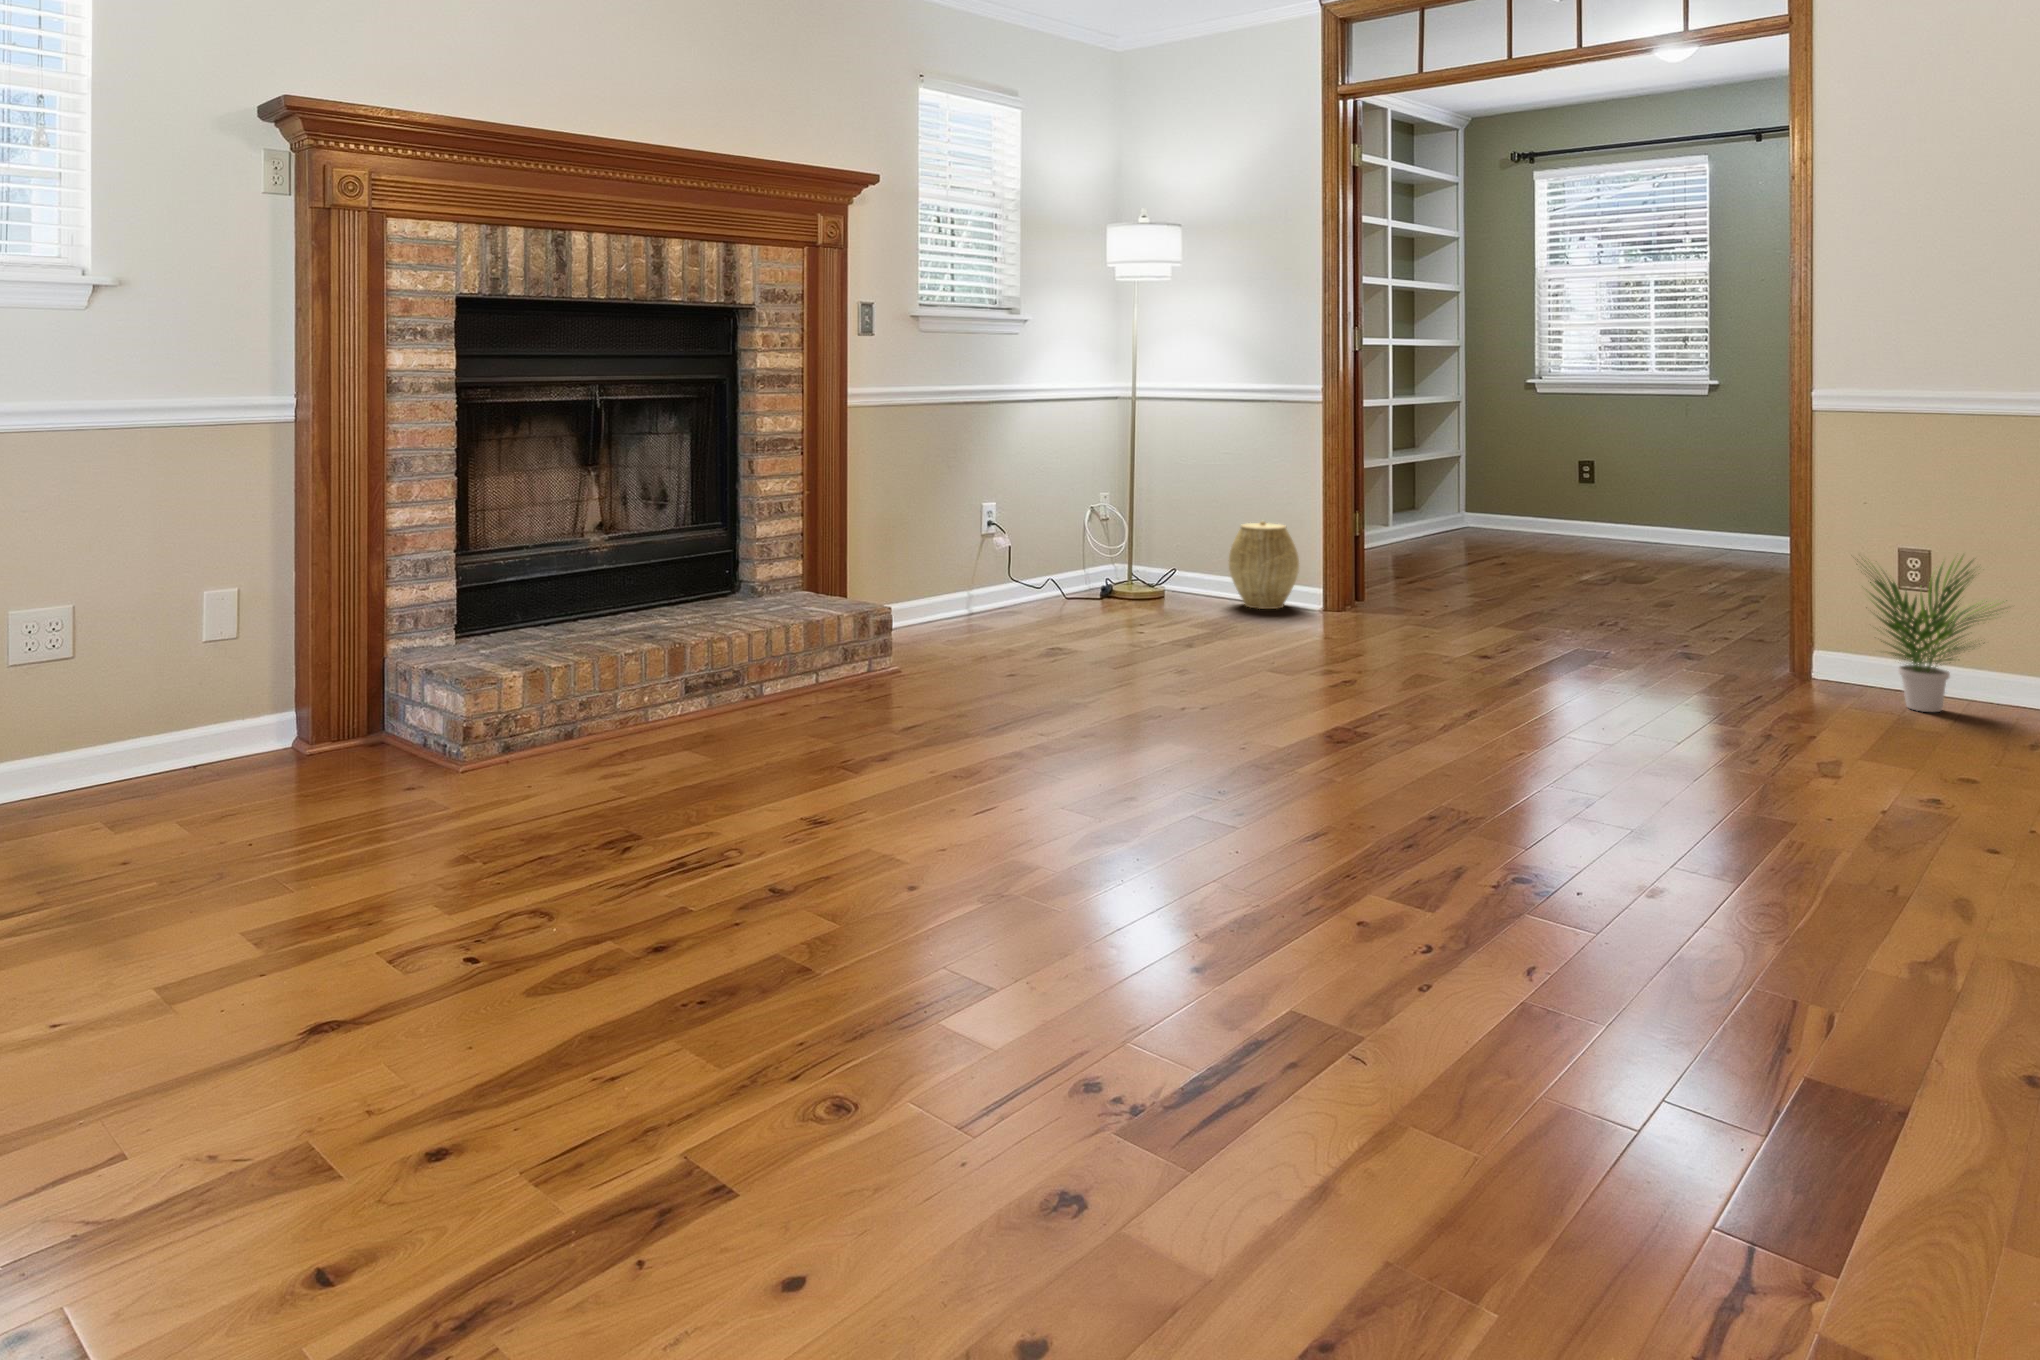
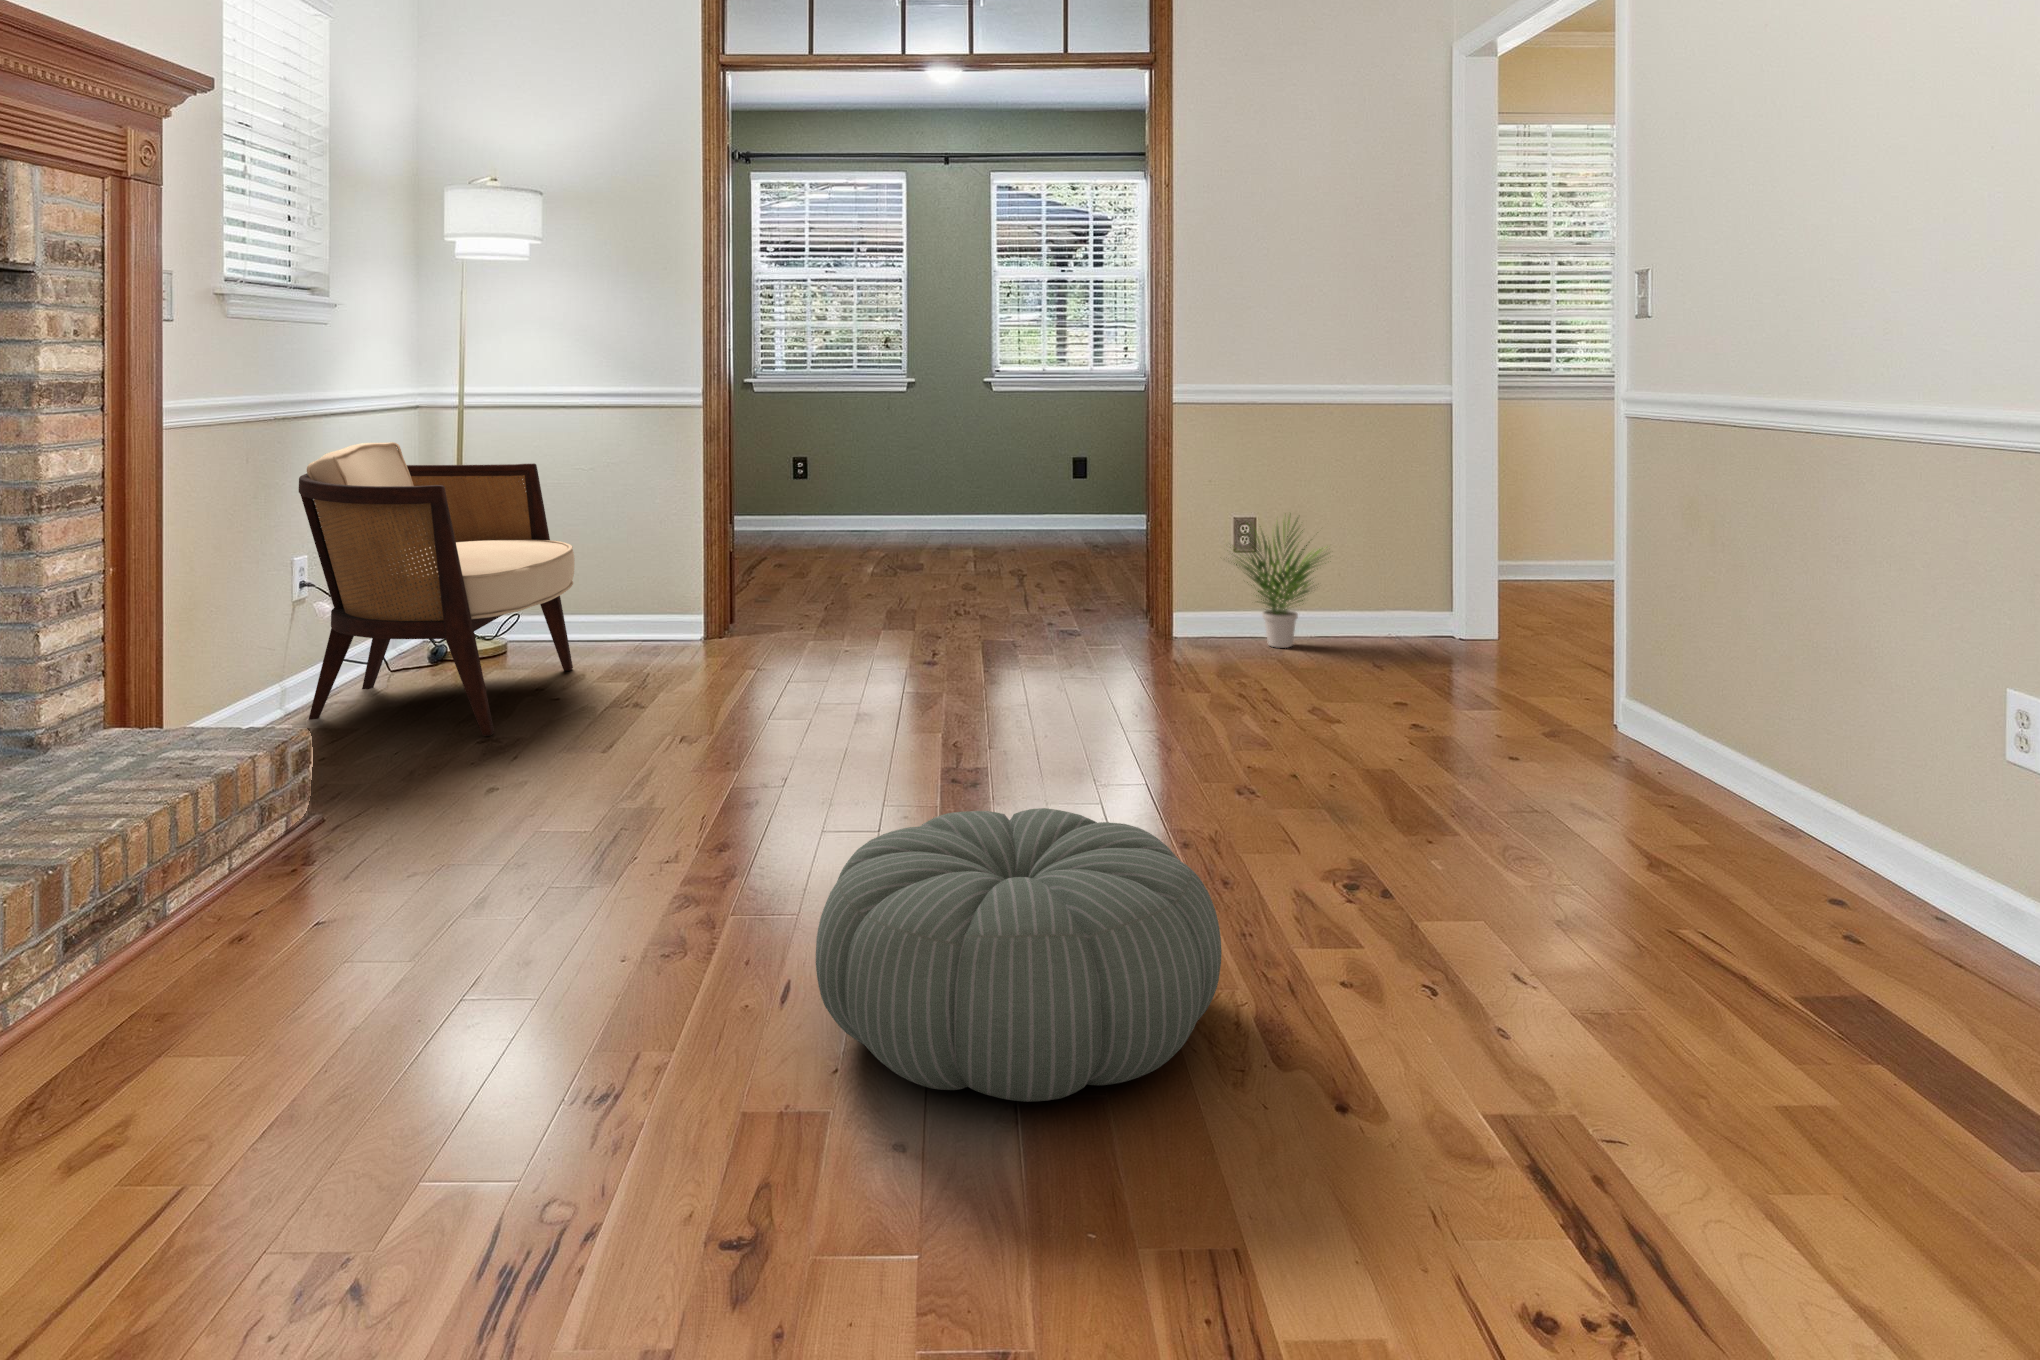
armchair: none [964,422,1183,646] -> present [299,442,574,736]
woven basket: present [1229,521,1299,609] -> none [597,544,679,646]
pouf: none [930,711,1231,901] -> present [816,808,1221,1102]

